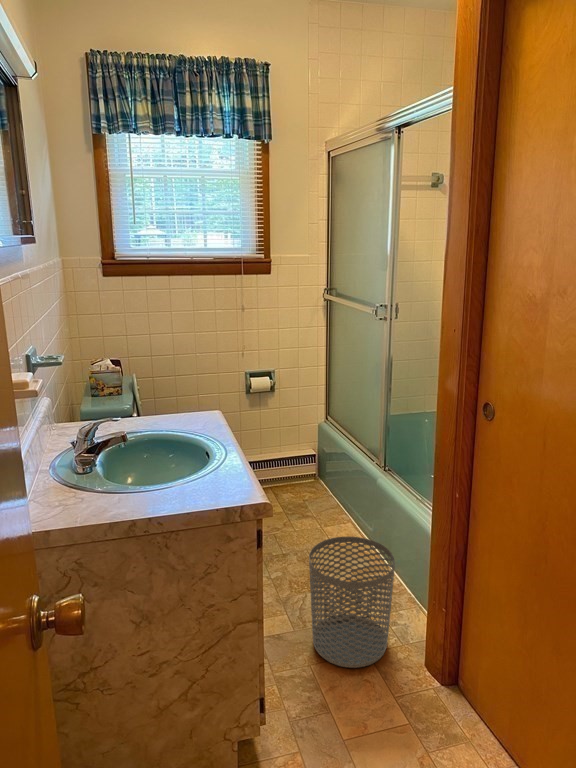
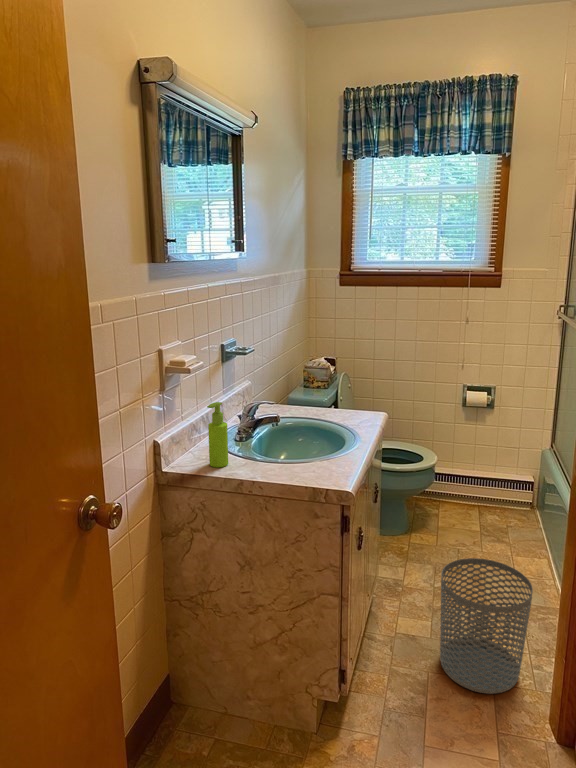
soap dispenser: none [58,427,89,512] -> present [207,402,228,467]

